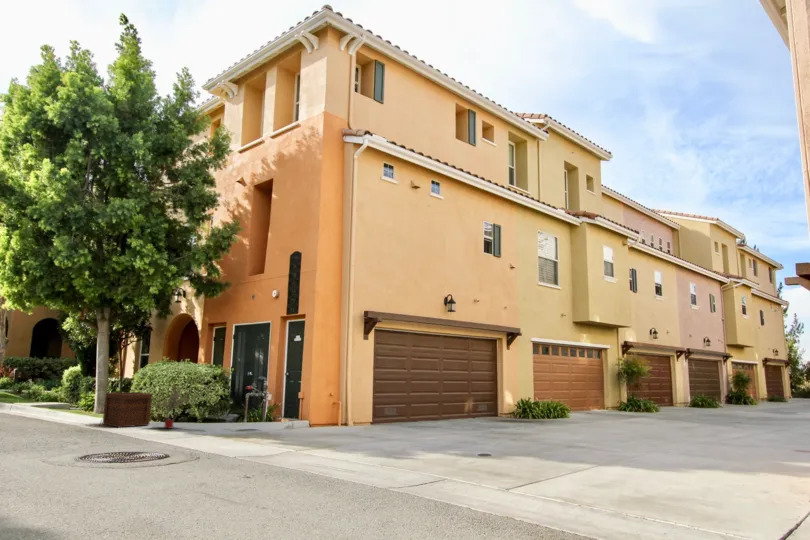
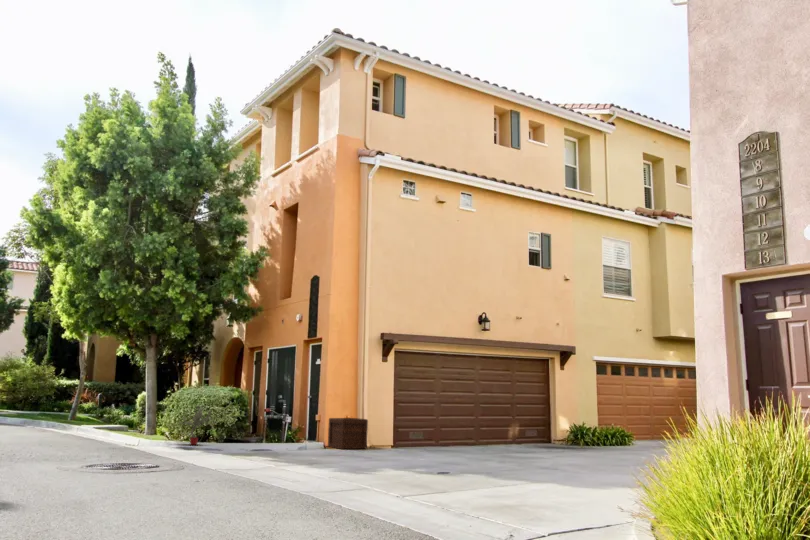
wooden crate: present [103,392,152,427] -> present [328,418,368,449]

